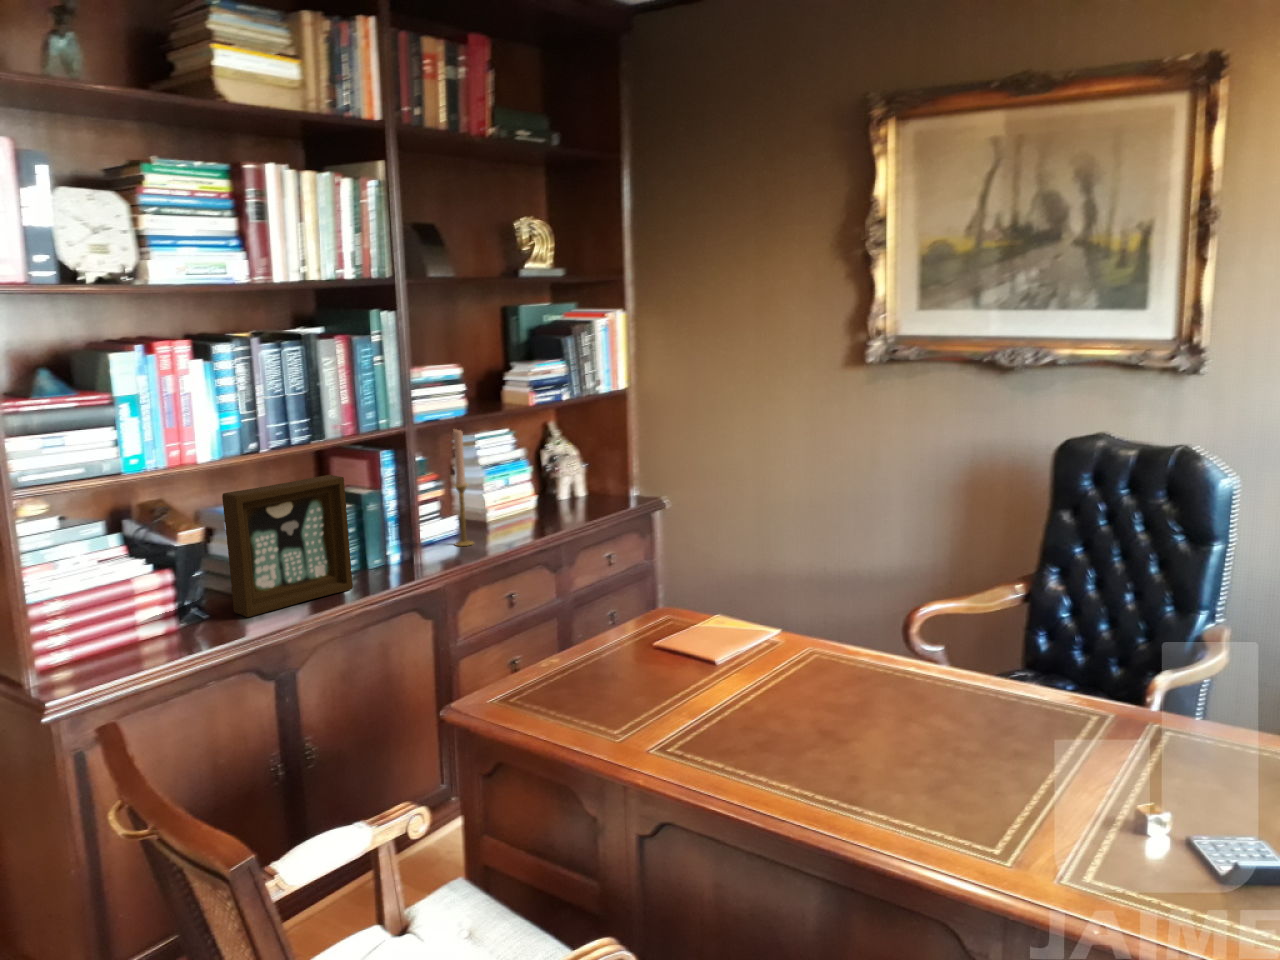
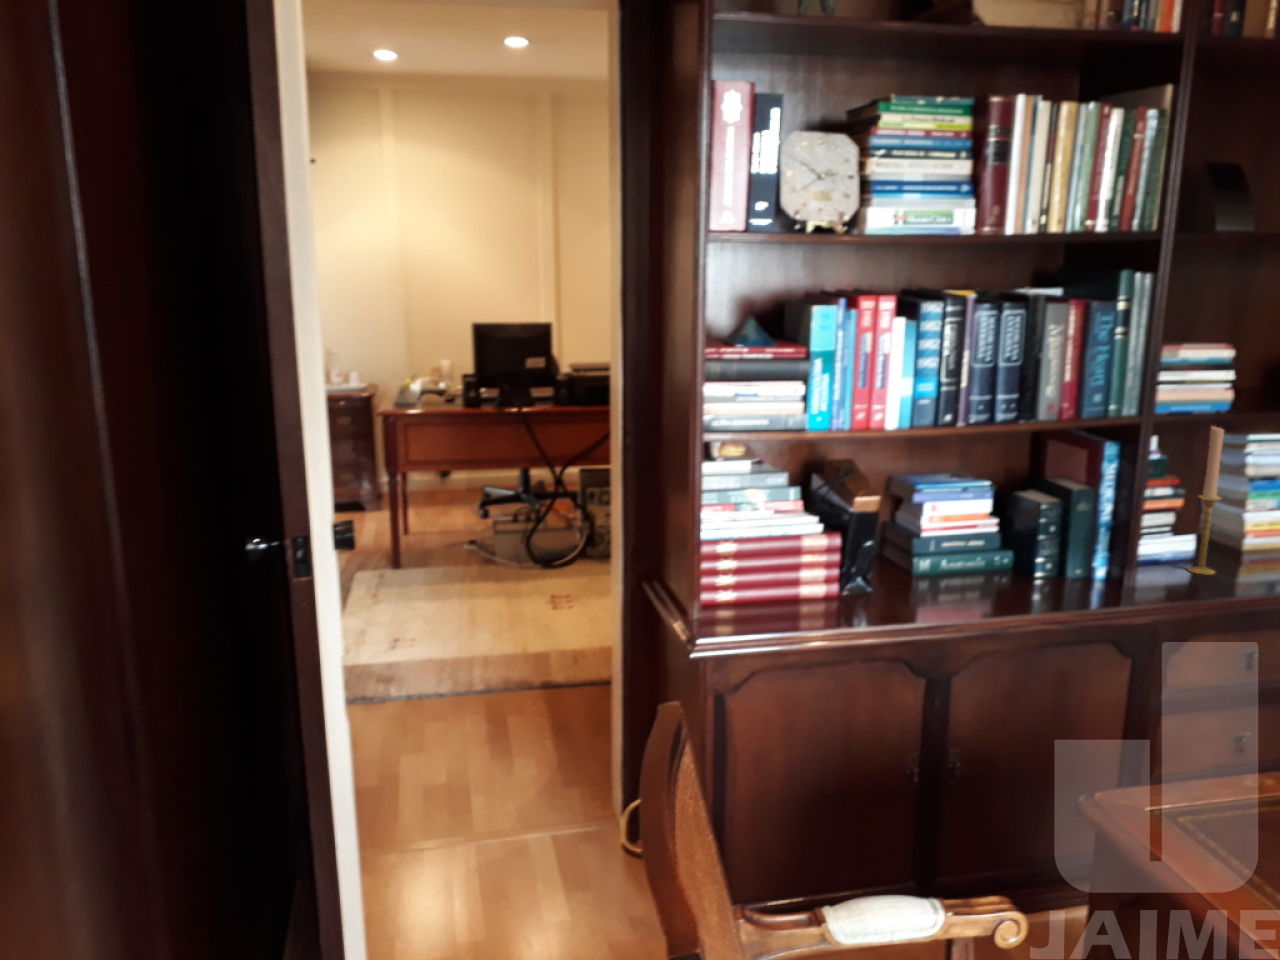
picture frame: present [222,475,353,617] -> none [899,461,1047,602]

